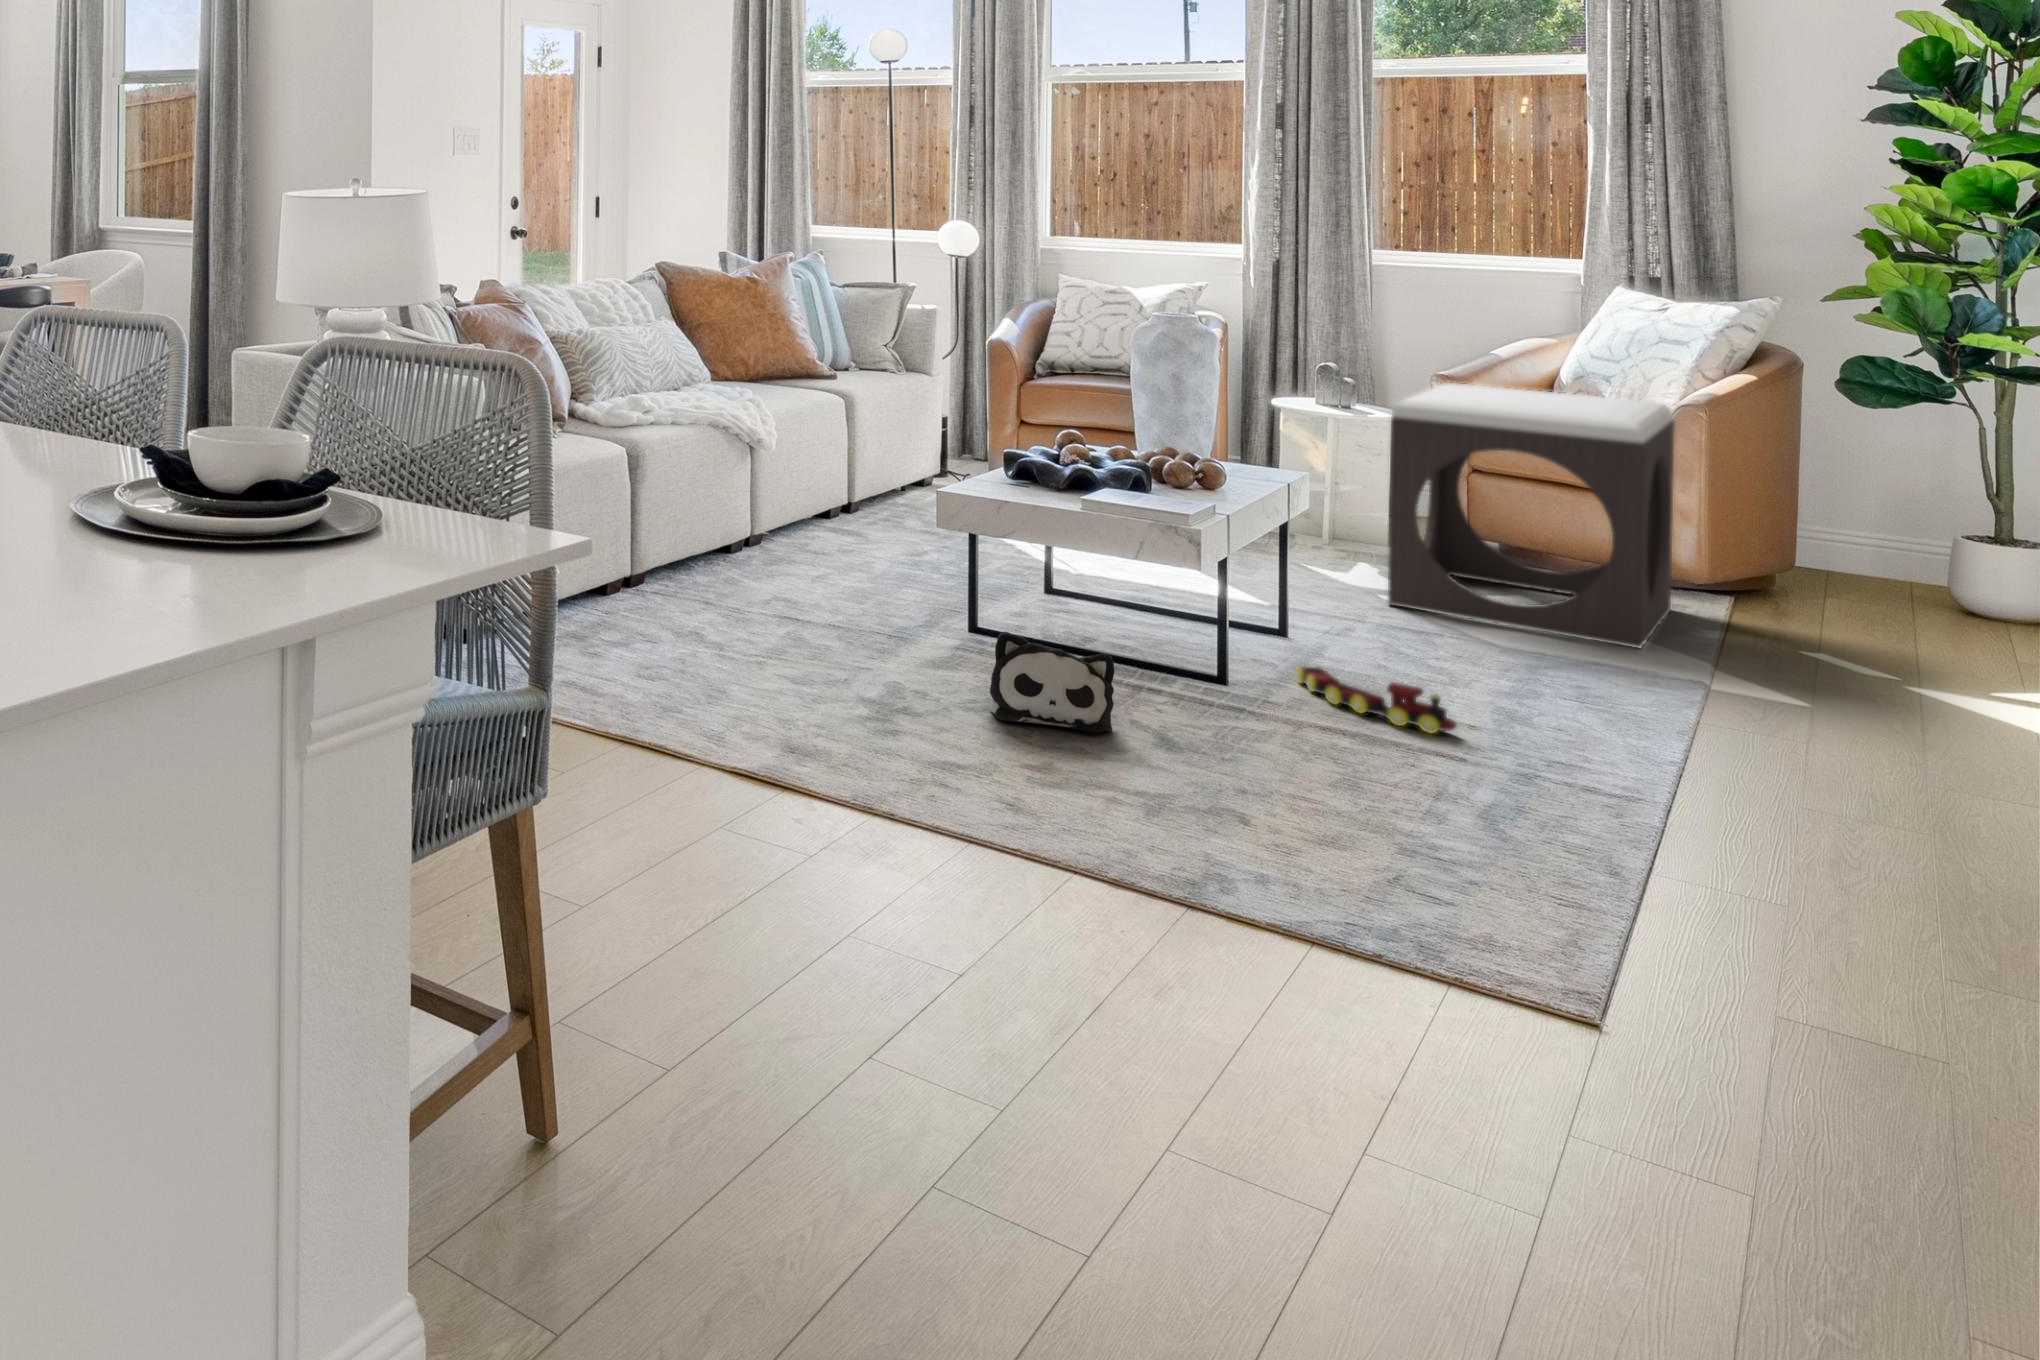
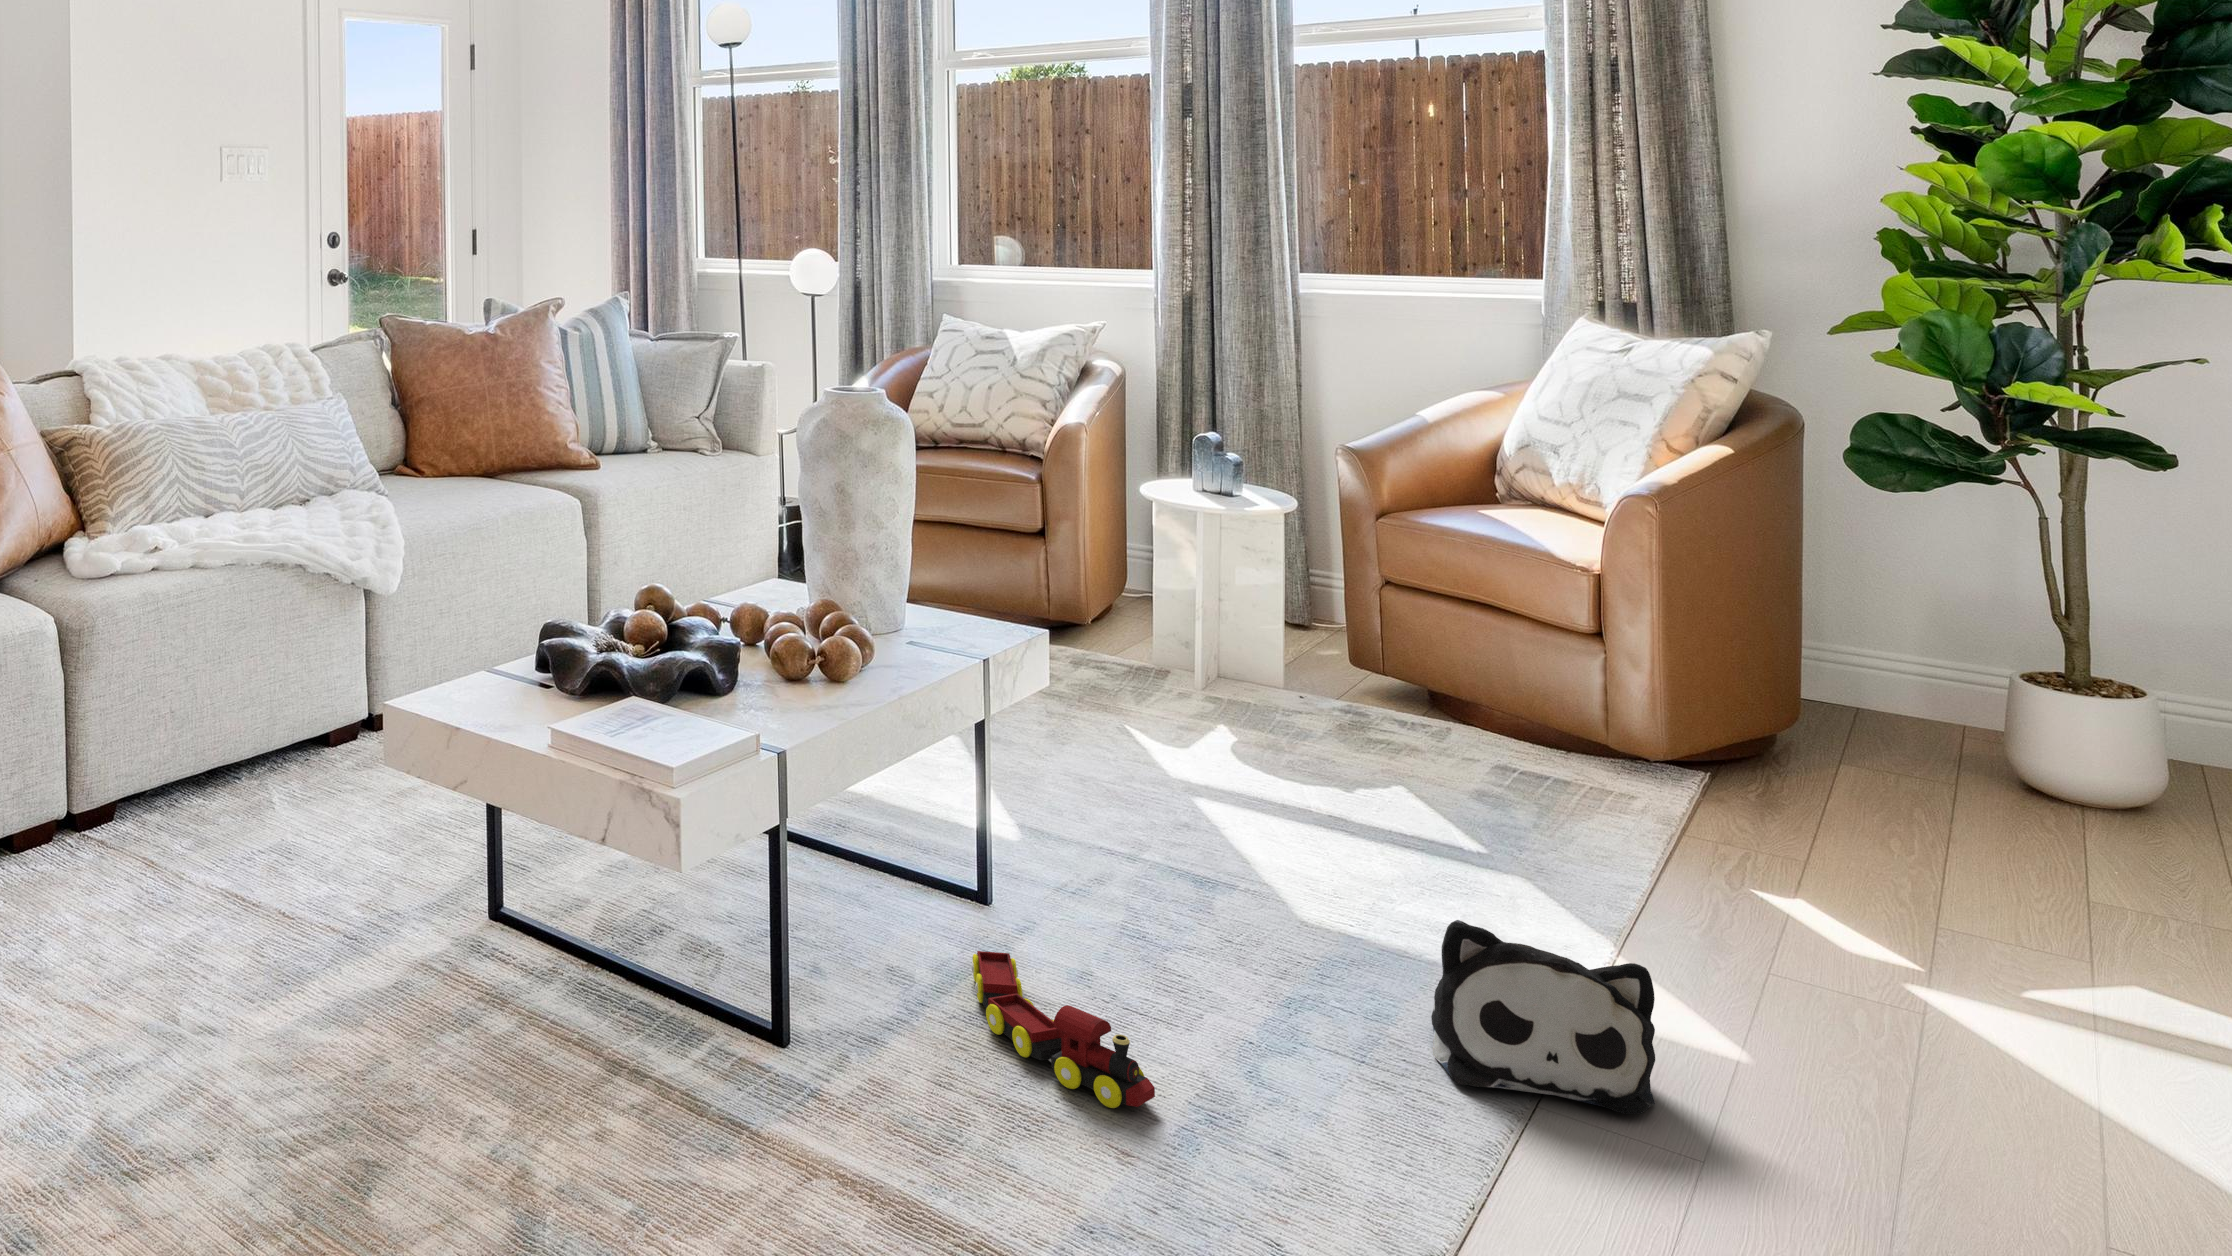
footstool: present [1388,383,1675,648] -> none [1215,461,1620,882]
plush toy: present [990,631,1114,733] -> present [1431,920,1655,1114]

